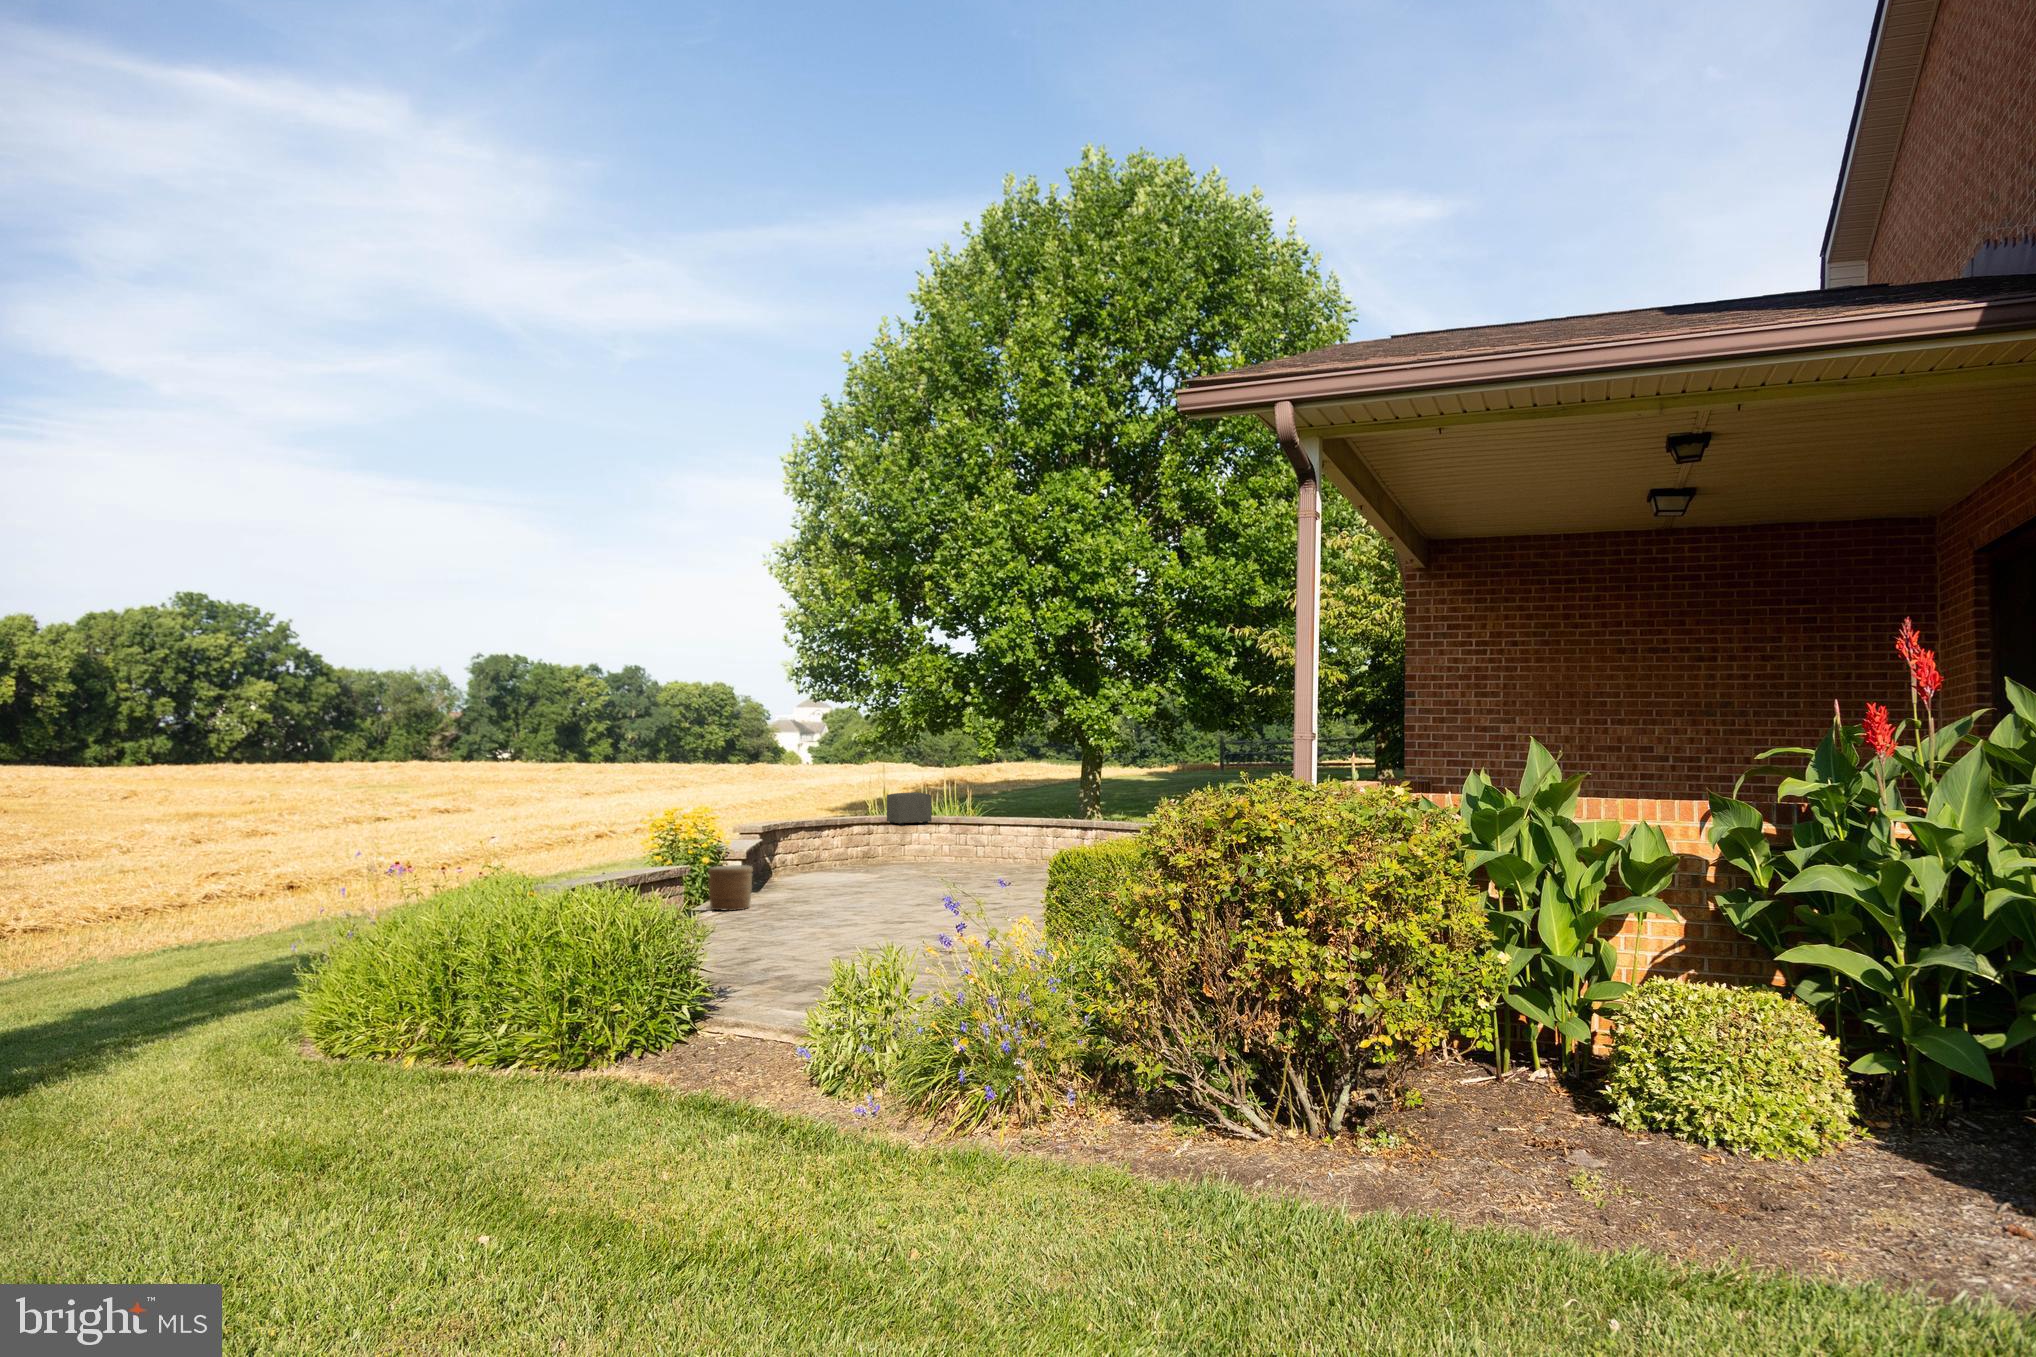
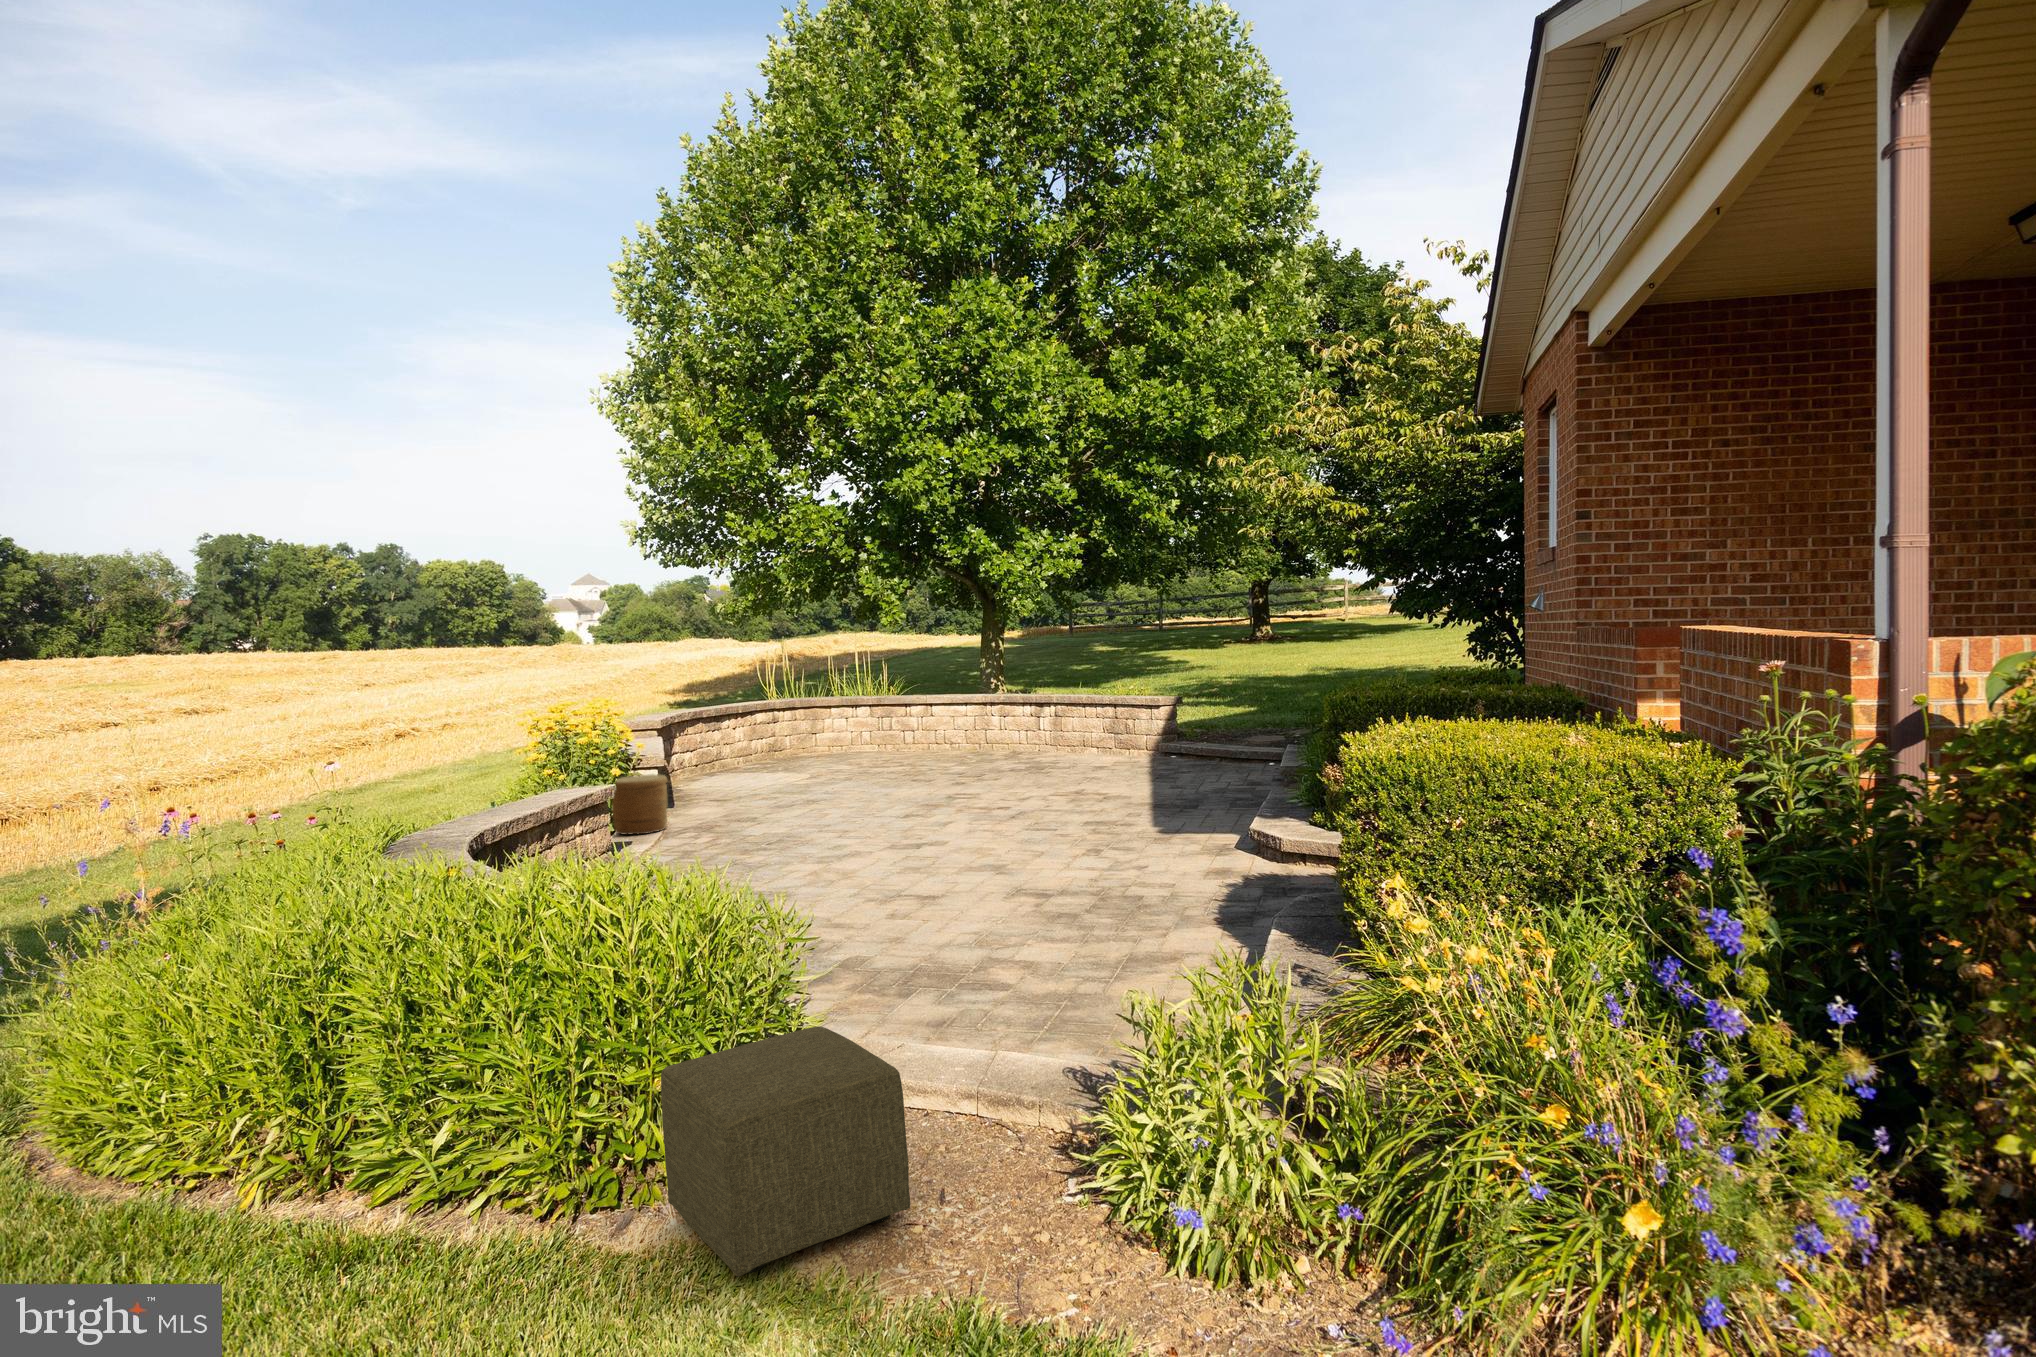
ottoman: present [887,793,932,825] -> present [661,1027,910,1277]

